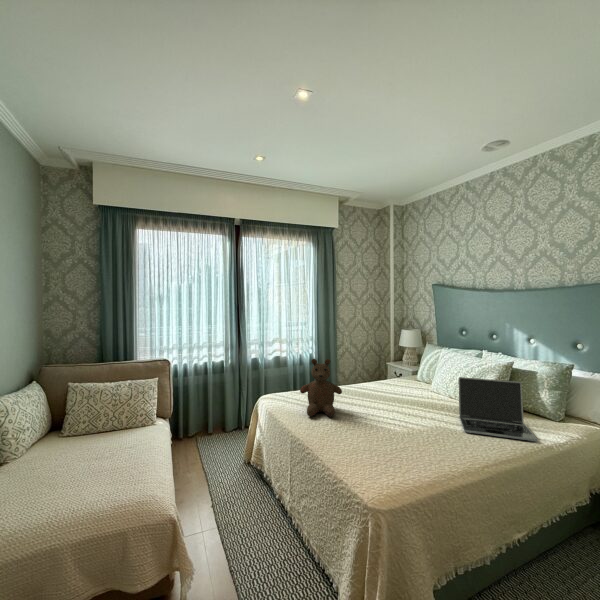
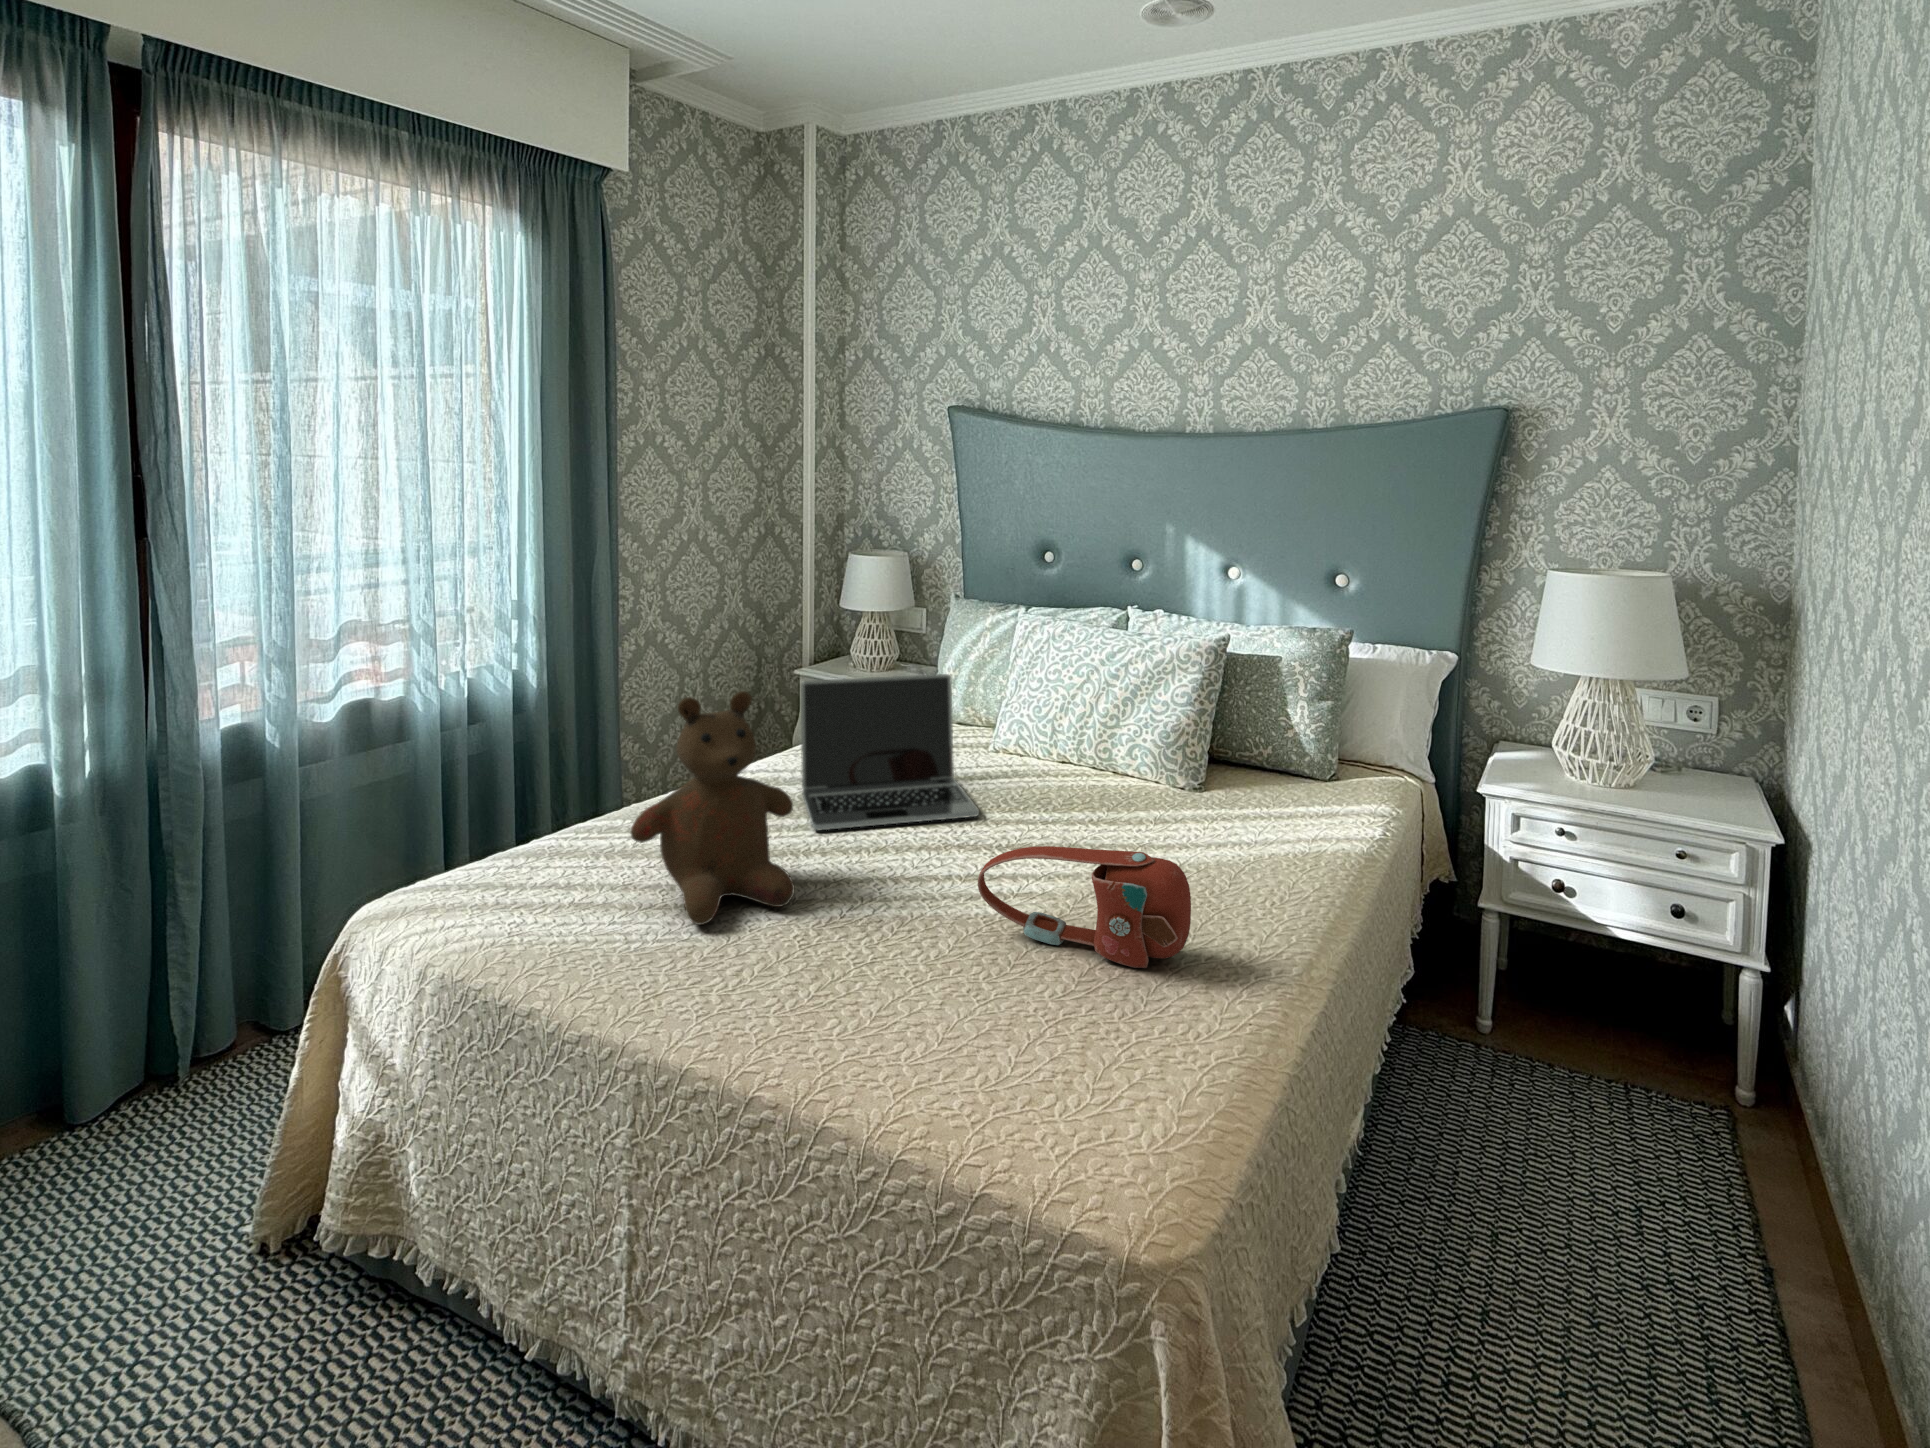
laptop: present [459,377,538,441] -> present [801,674,979,830]
handbag: none [375,413,436,460] -> present [978,846,1191,968]

